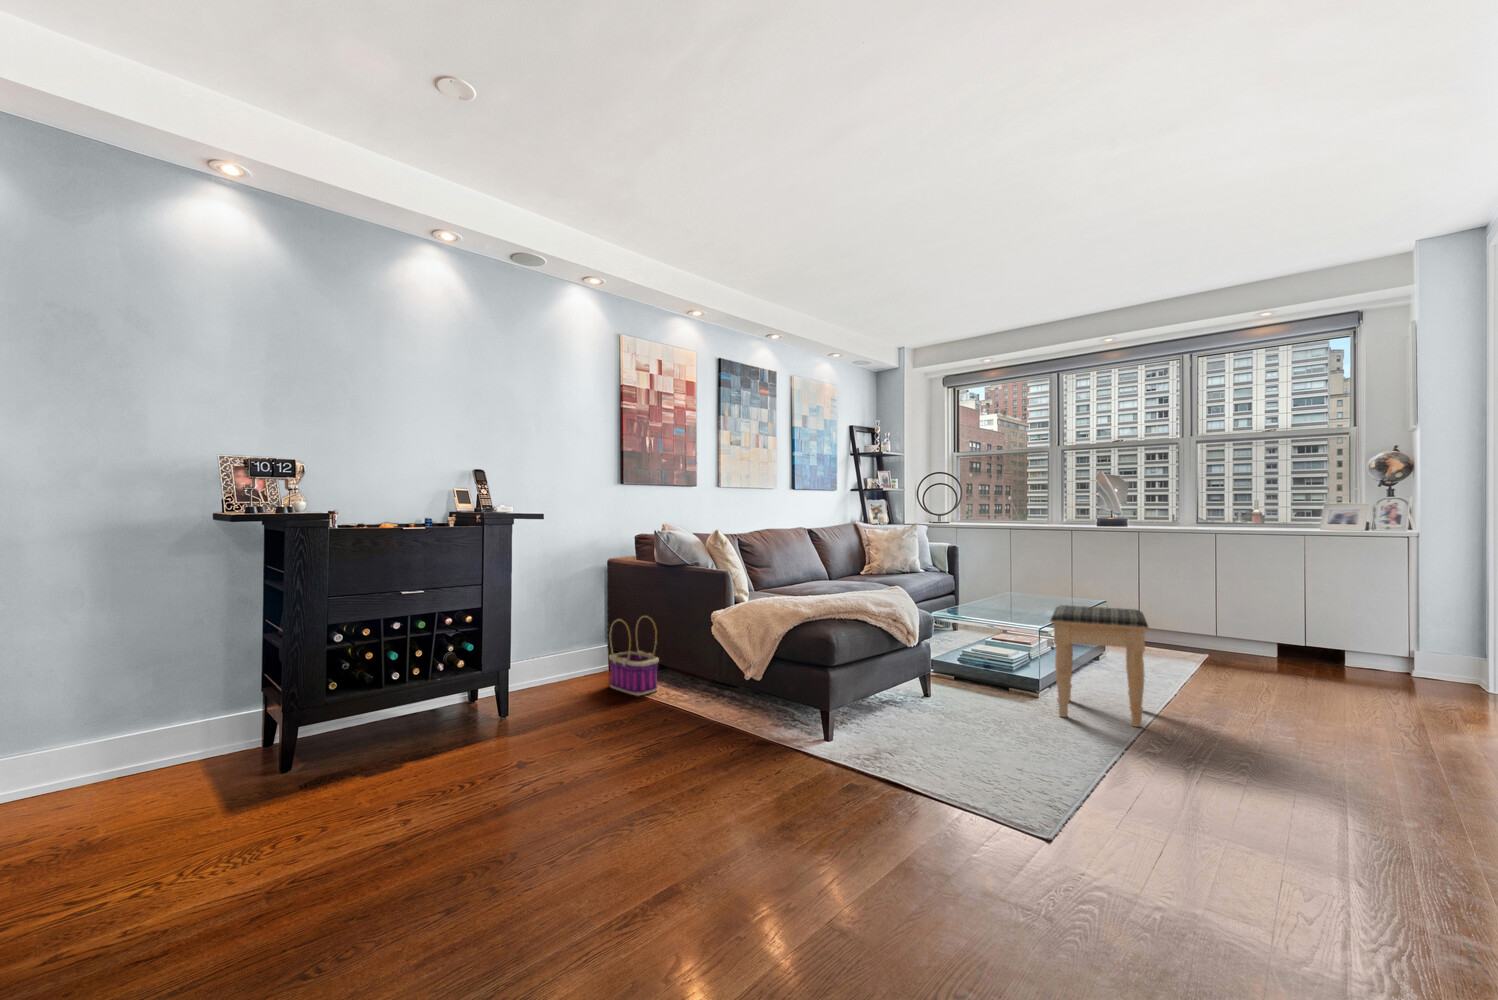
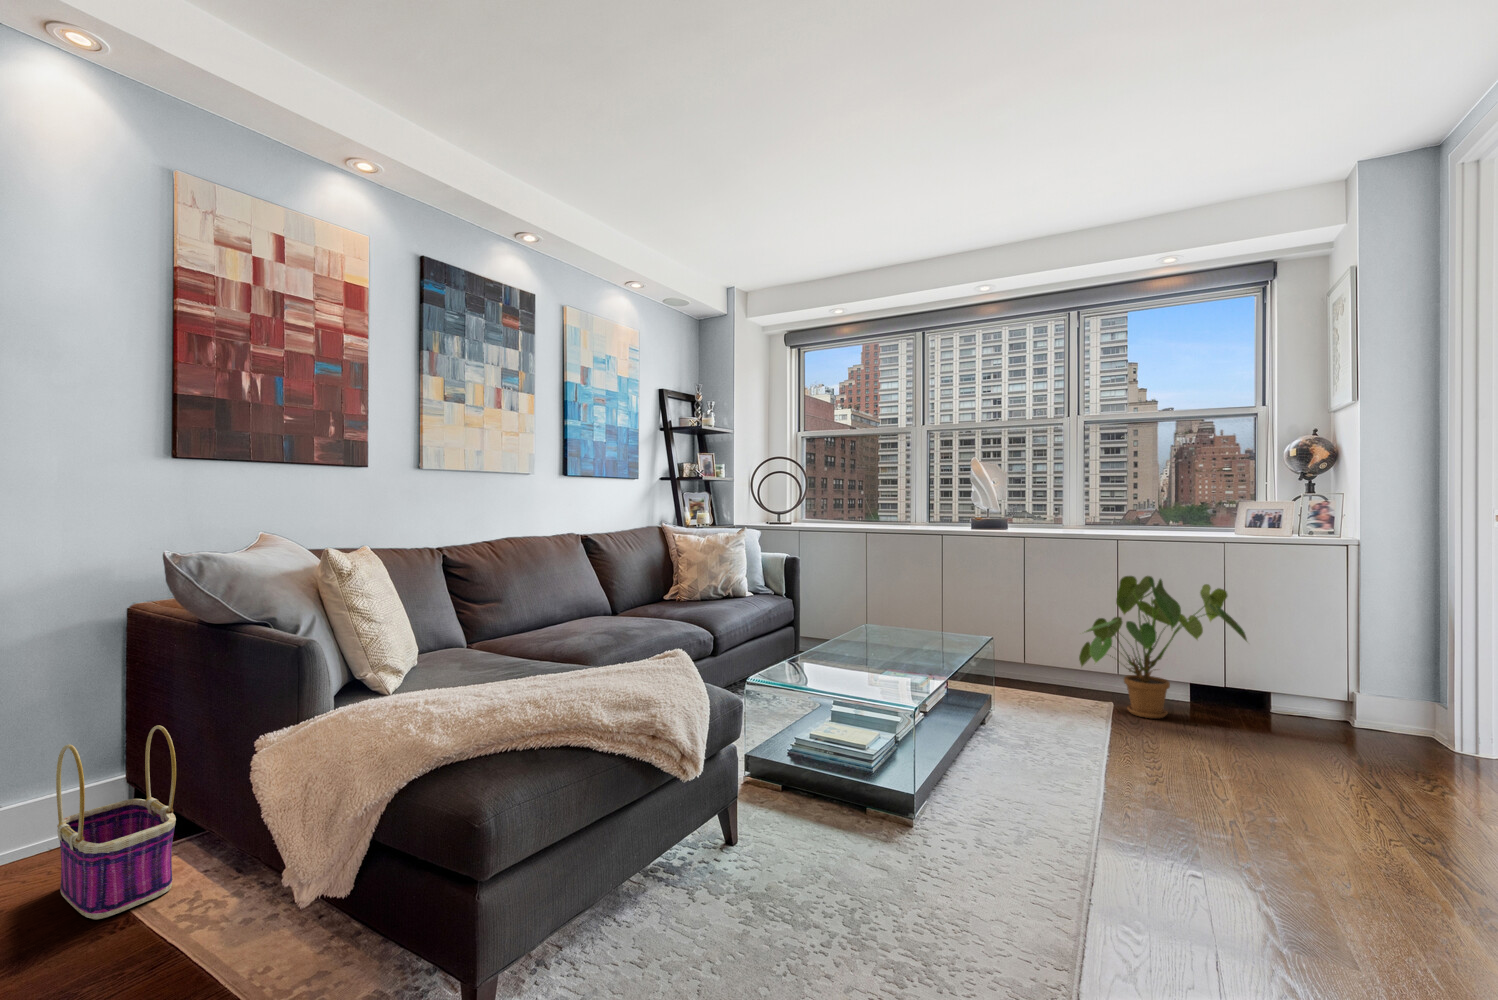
house plant: none [1171,564,1299,665] -> present [1079,576,1247,718]
footstool: present [1050,605,1148,727] -> none [950,665,1131,909]

